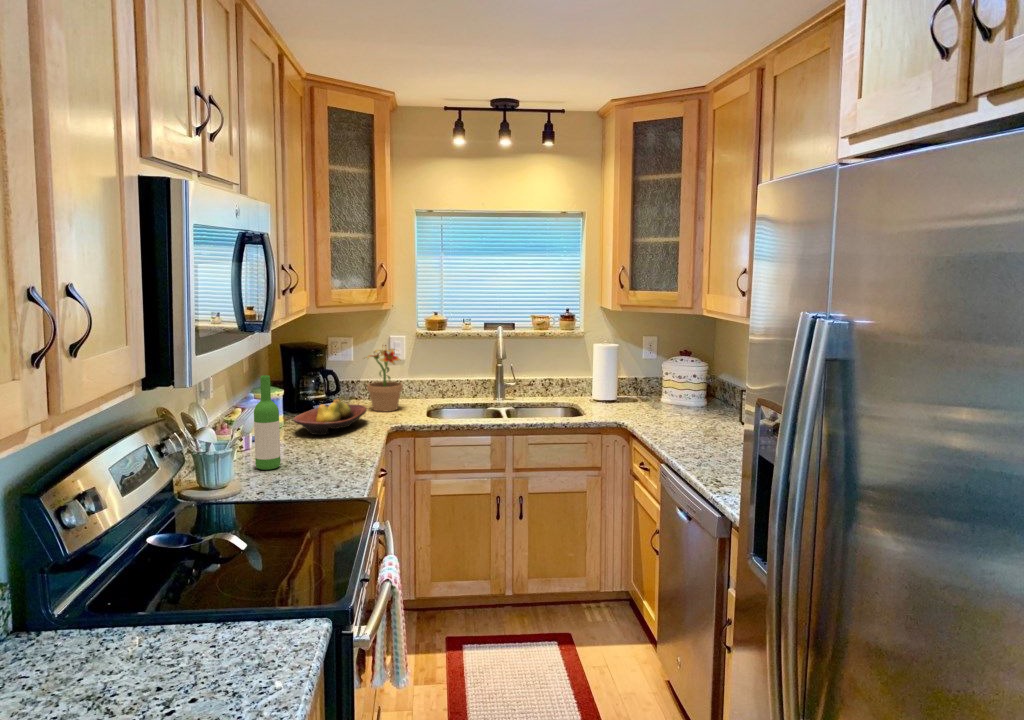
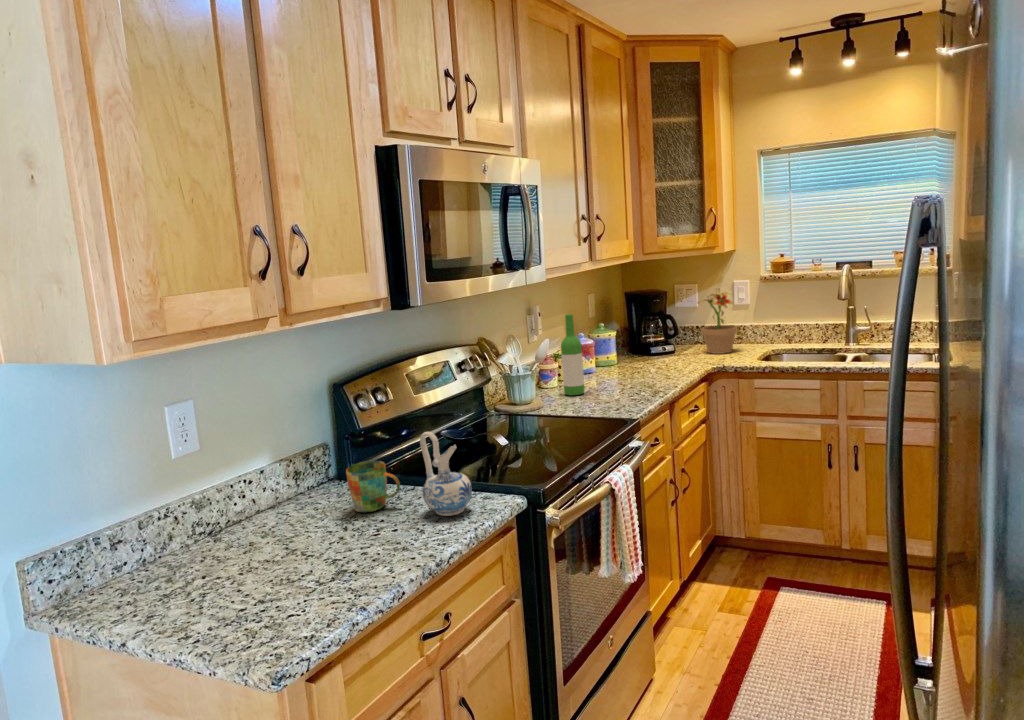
fruit bowl: present [293,399,367,435] -> none [617,340,691,372]
ceramic pitcher: none [217,553,287,662] -> present [420,432,472,516]
mug: none [91,600,175,680] -> present [346,461,400,512]

